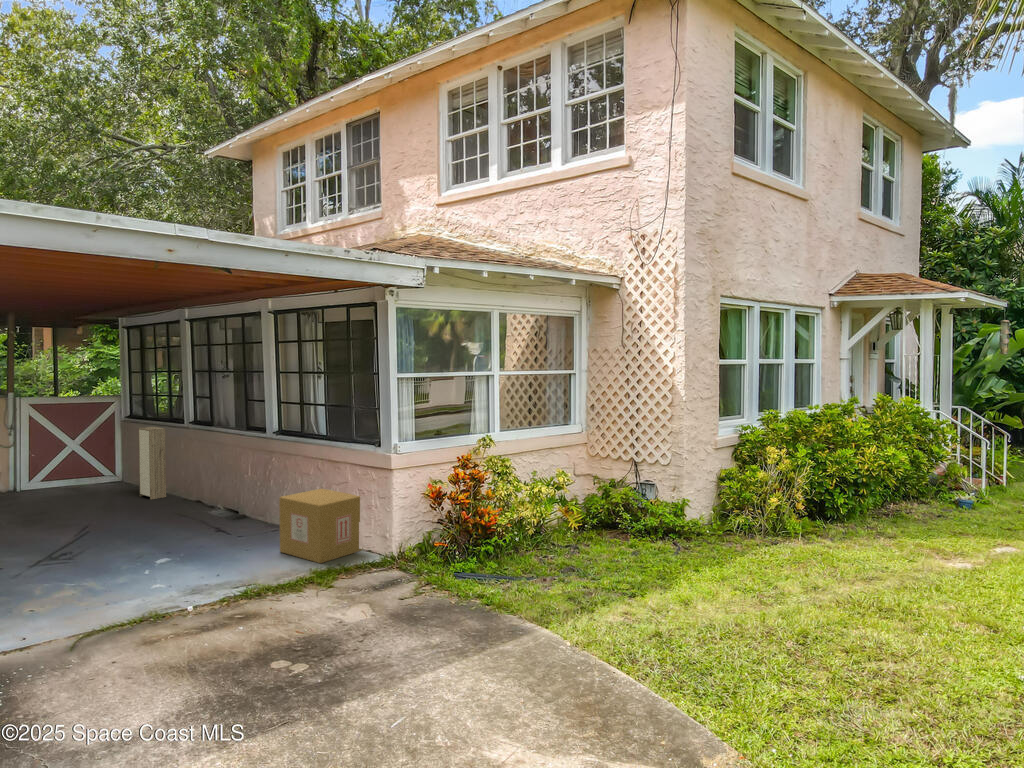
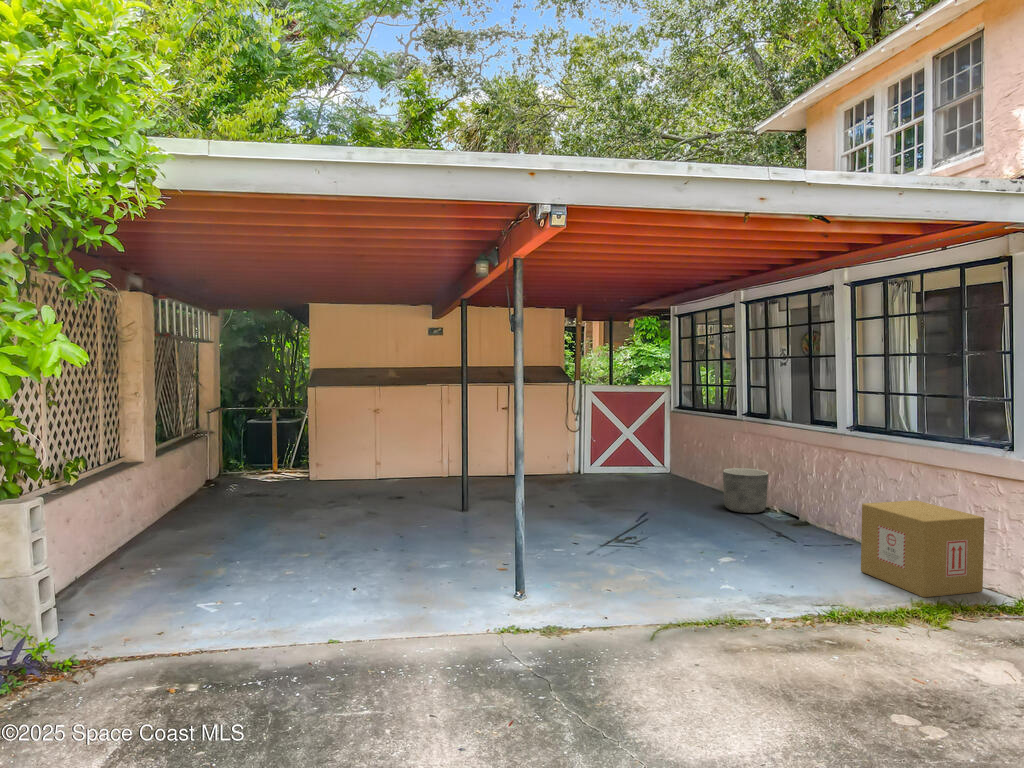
storage cabinet: present [139,427,166,500] -> none [689,417,715,491]
planter: none [170,474,214,516] -> present [723,468,768,513]

